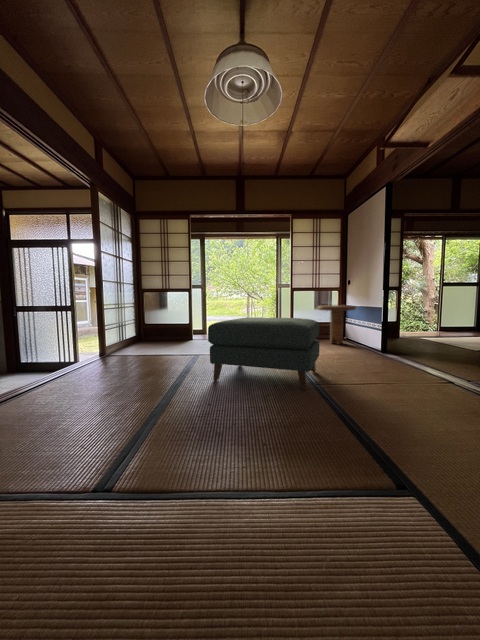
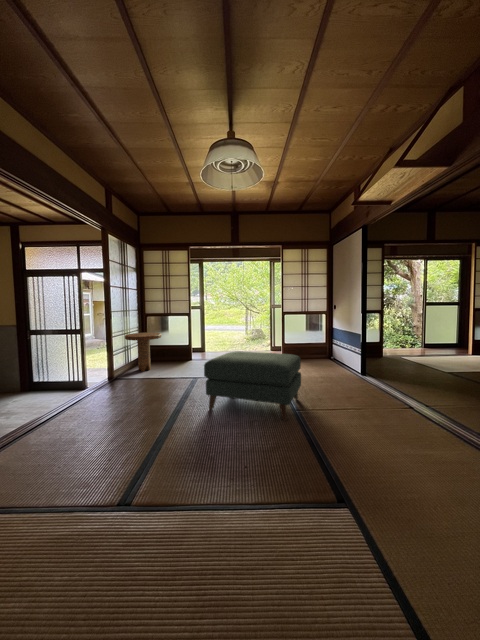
side table: present [318,305,356,344] -> present [125,333,161,371]

